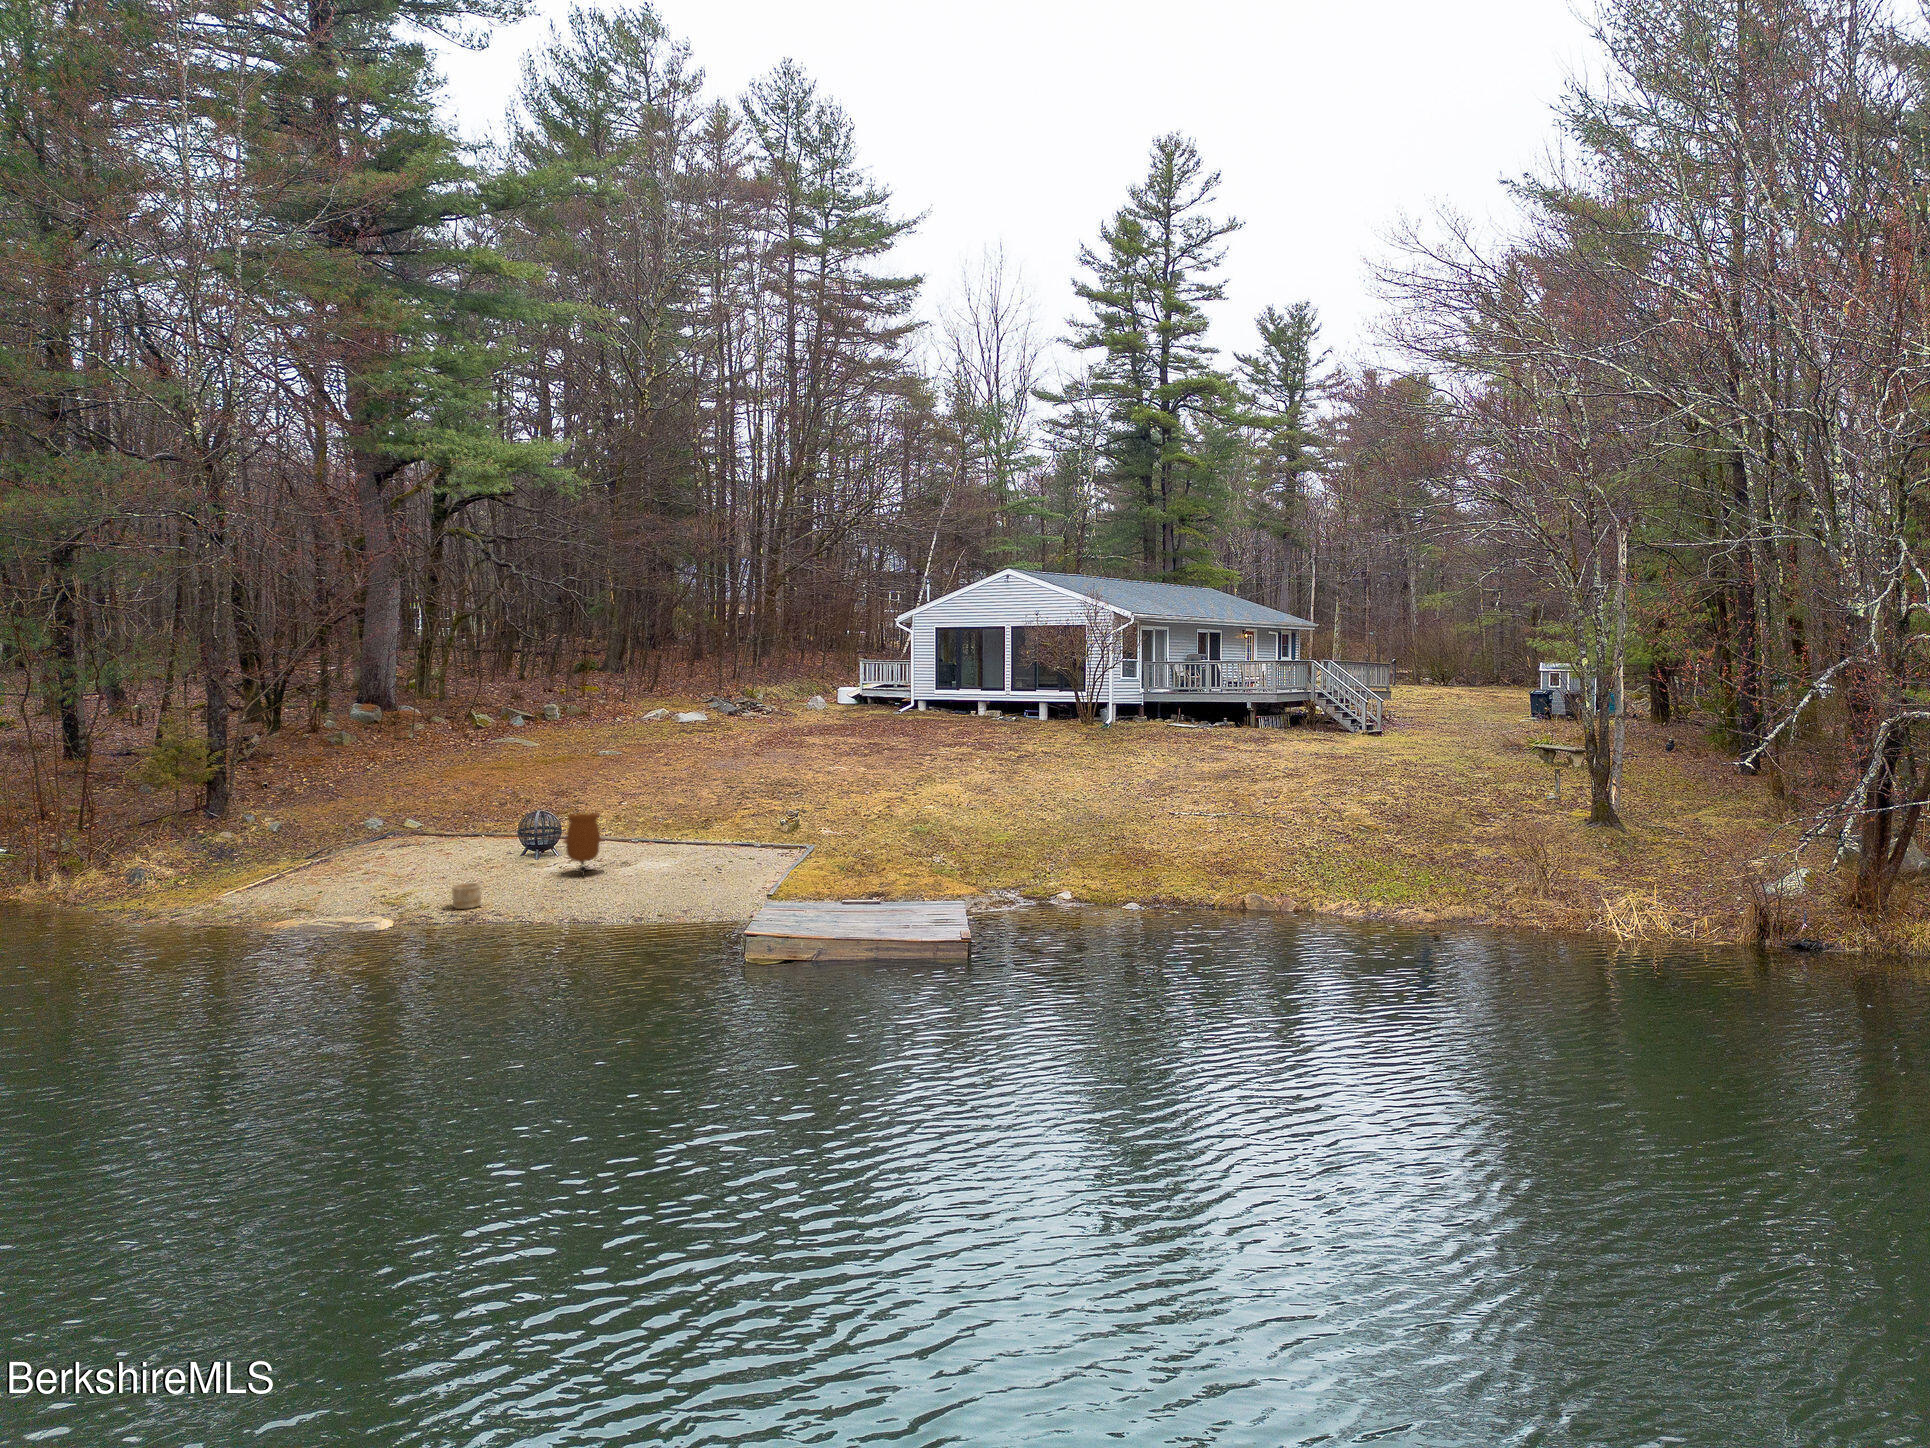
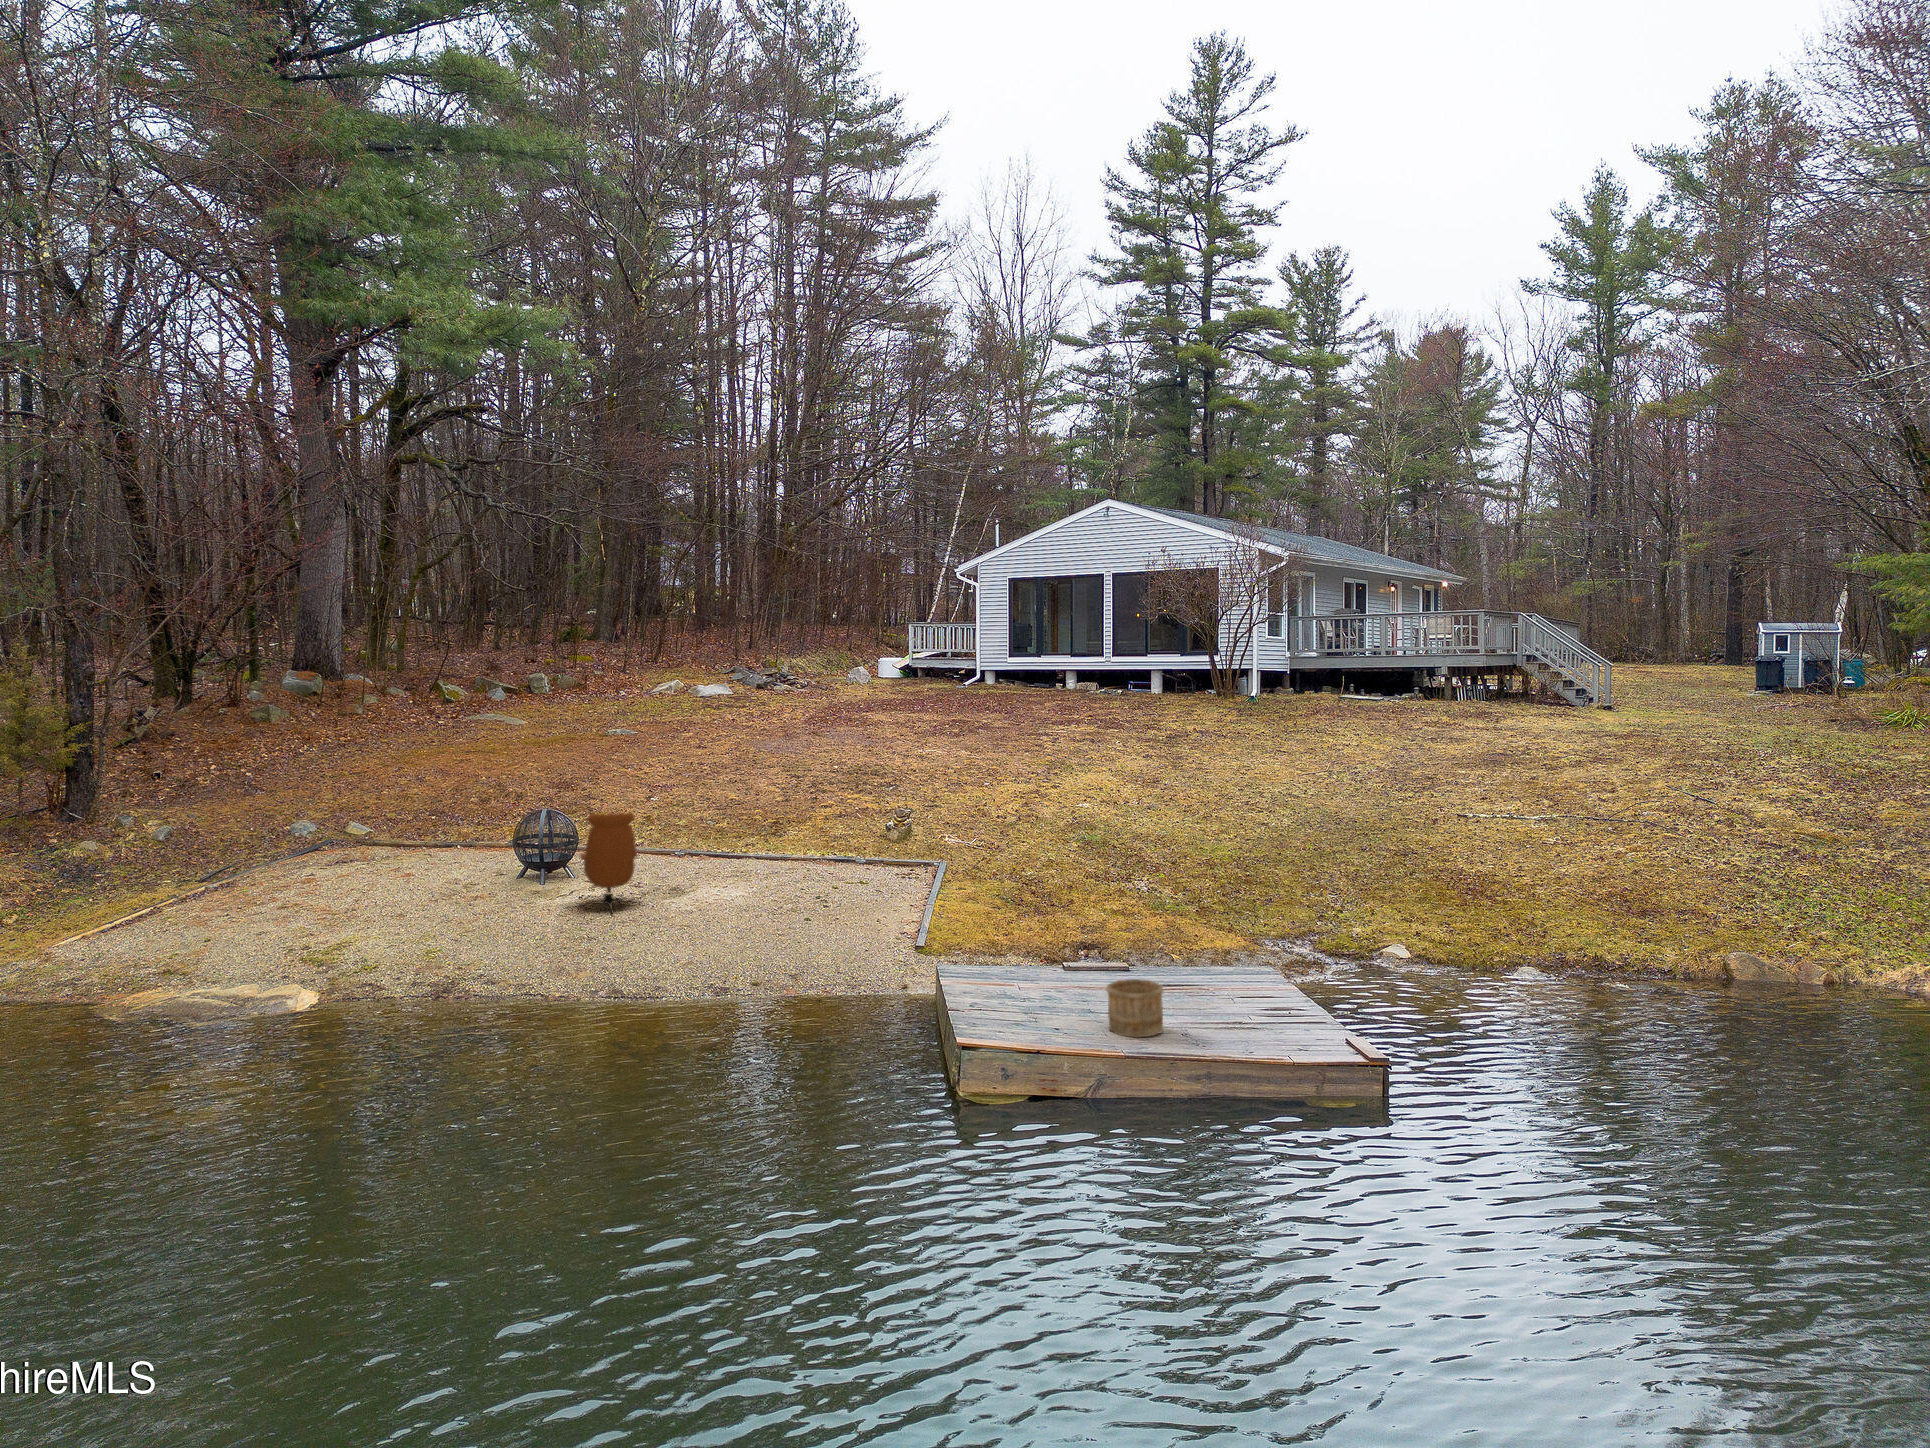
wooden bucket: present [452,883,481,909] -> present [1106,979,1163,1038]

